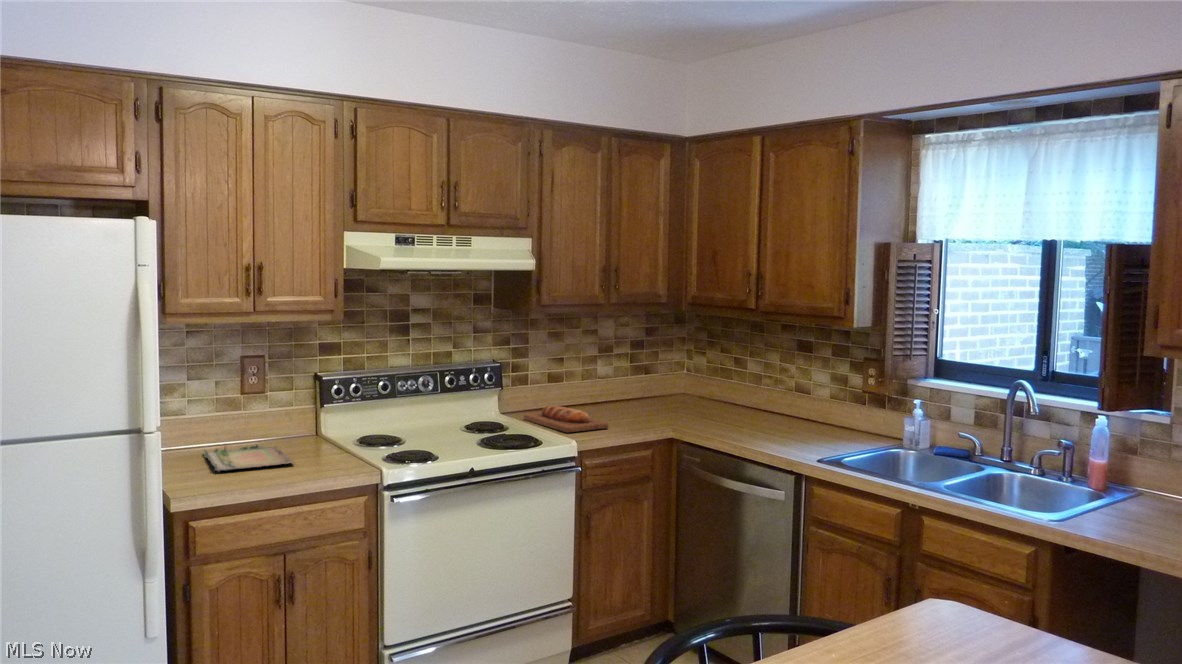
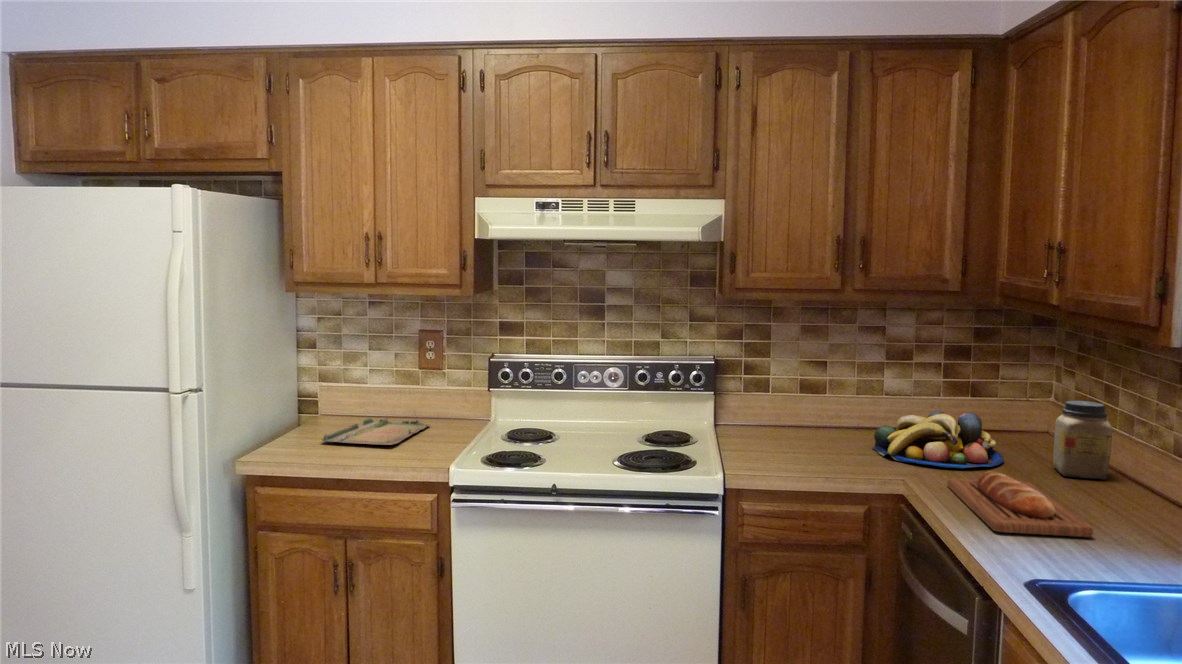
jar: none [720,367,753,414] -> present [1053,401,1112,479]
fruit bowl: none [617,383,696,419] -> present [873,411,1004,468]
bread loaf: present [524,405,608,432] -> present [947,471,1093,537]

